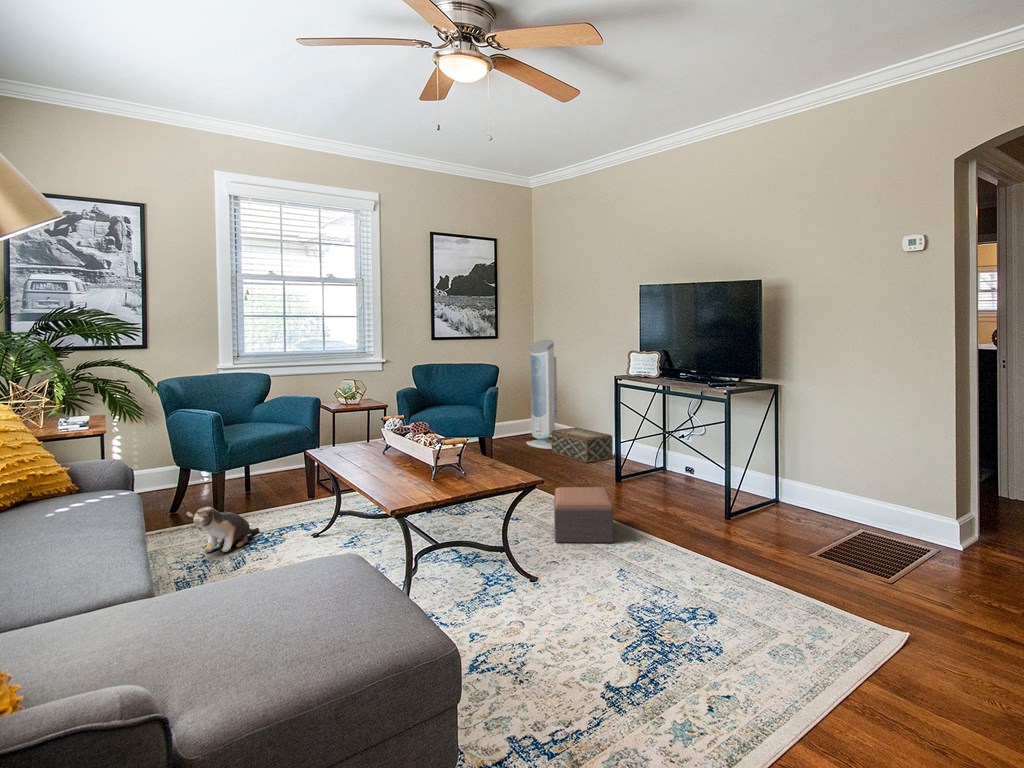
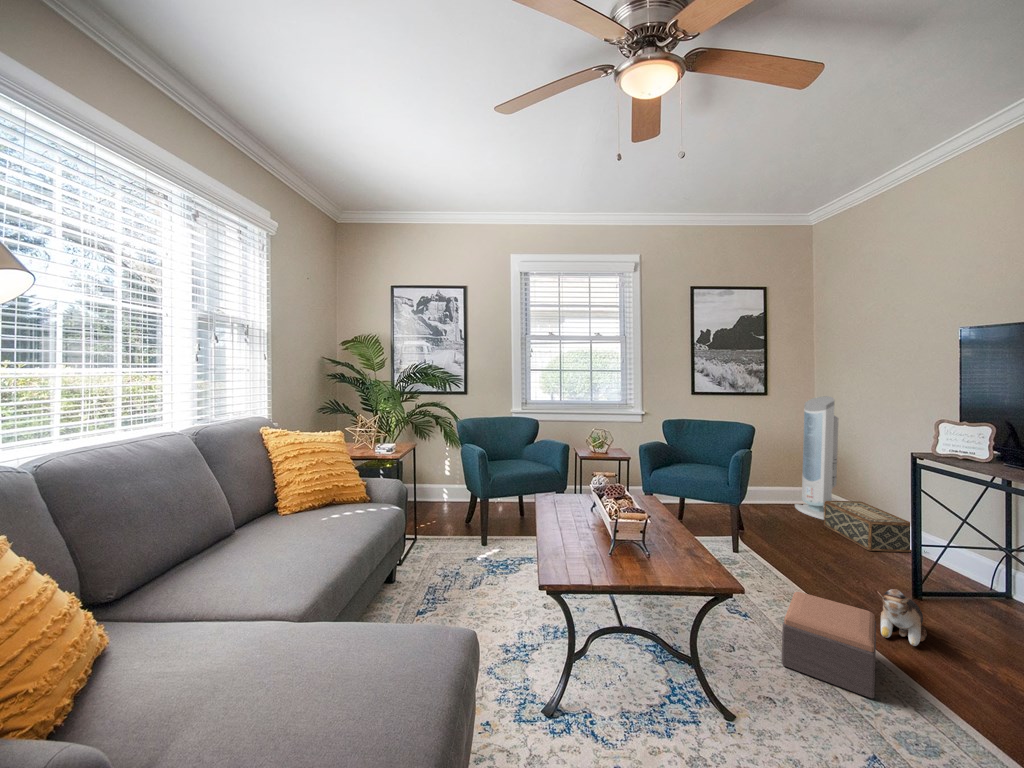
plush toy: present [187,507,259,552] -> present [878,589,927,646]

